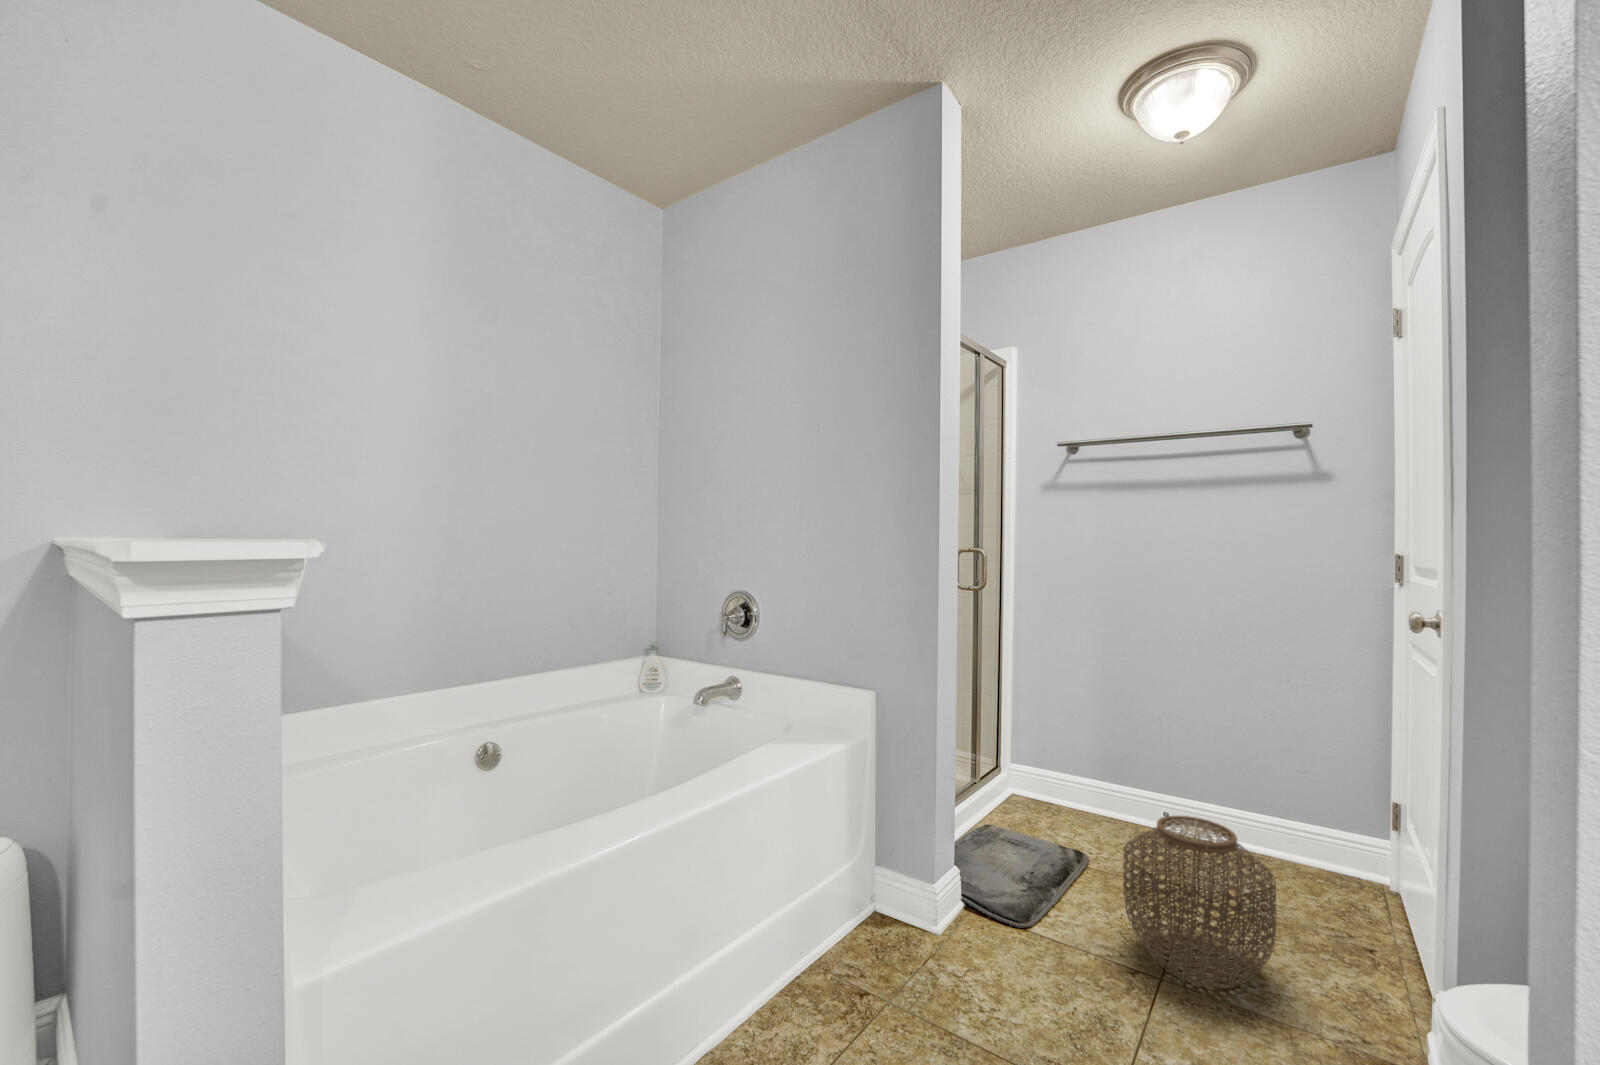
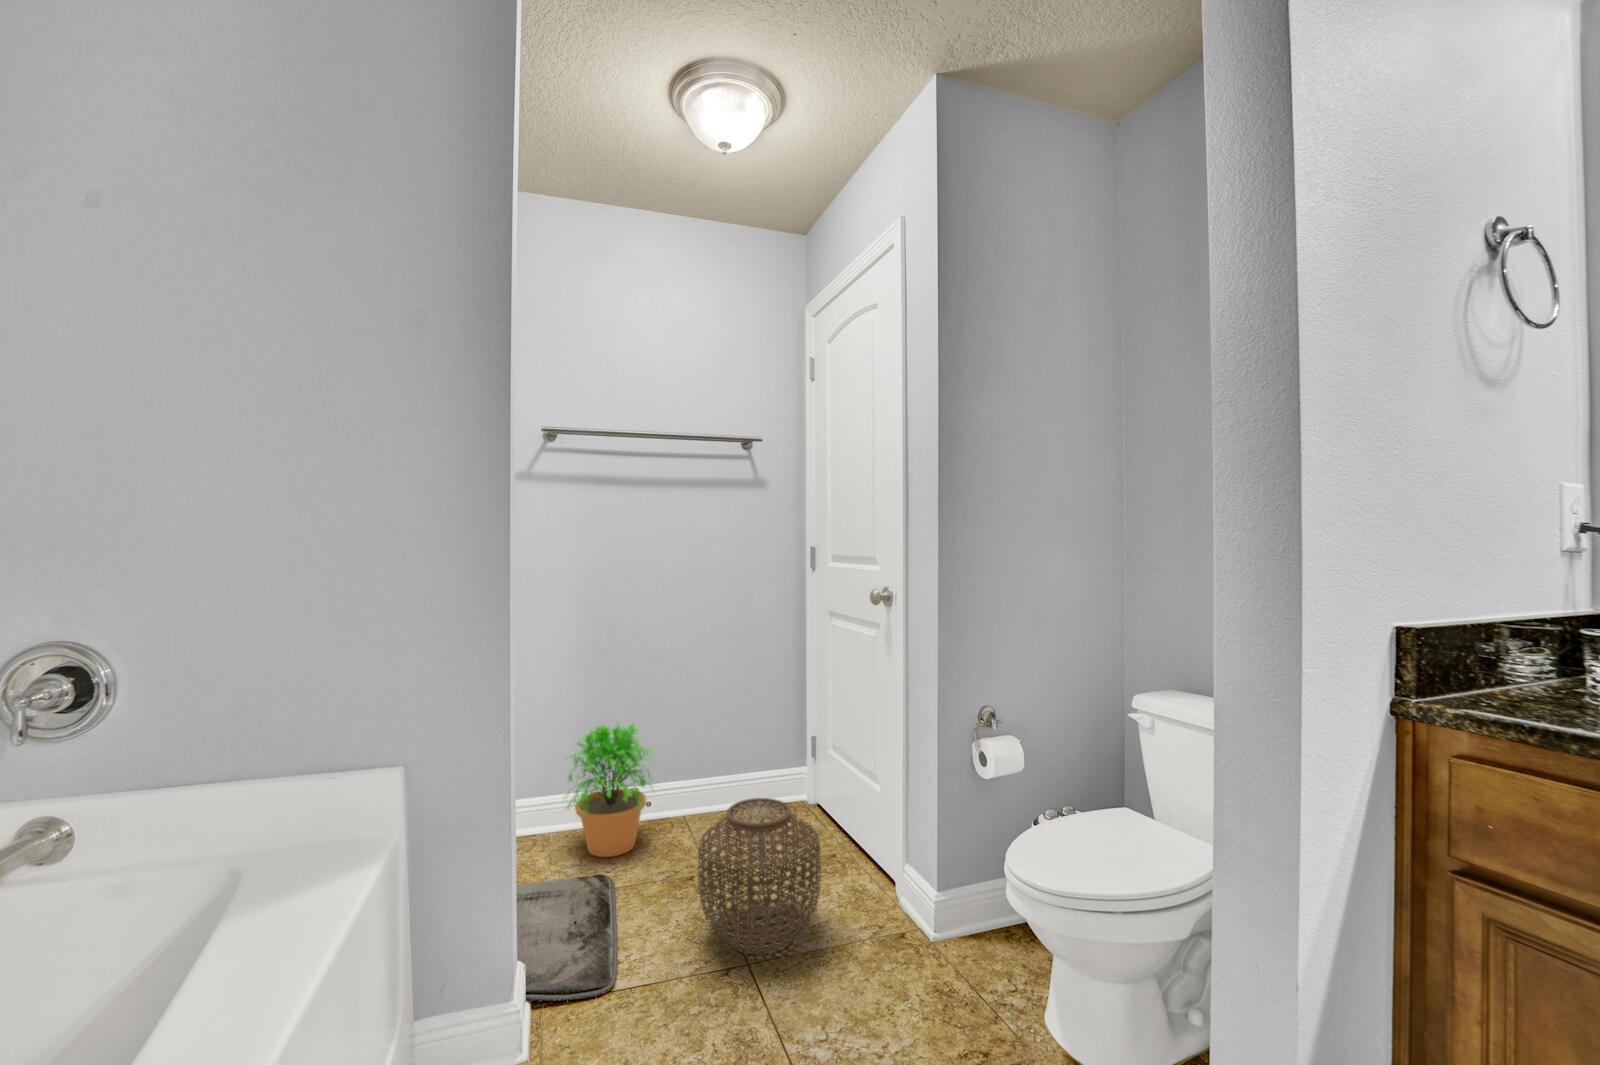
potted plant: none [1065,715,1160,846] -> present [567,724,655,857]

